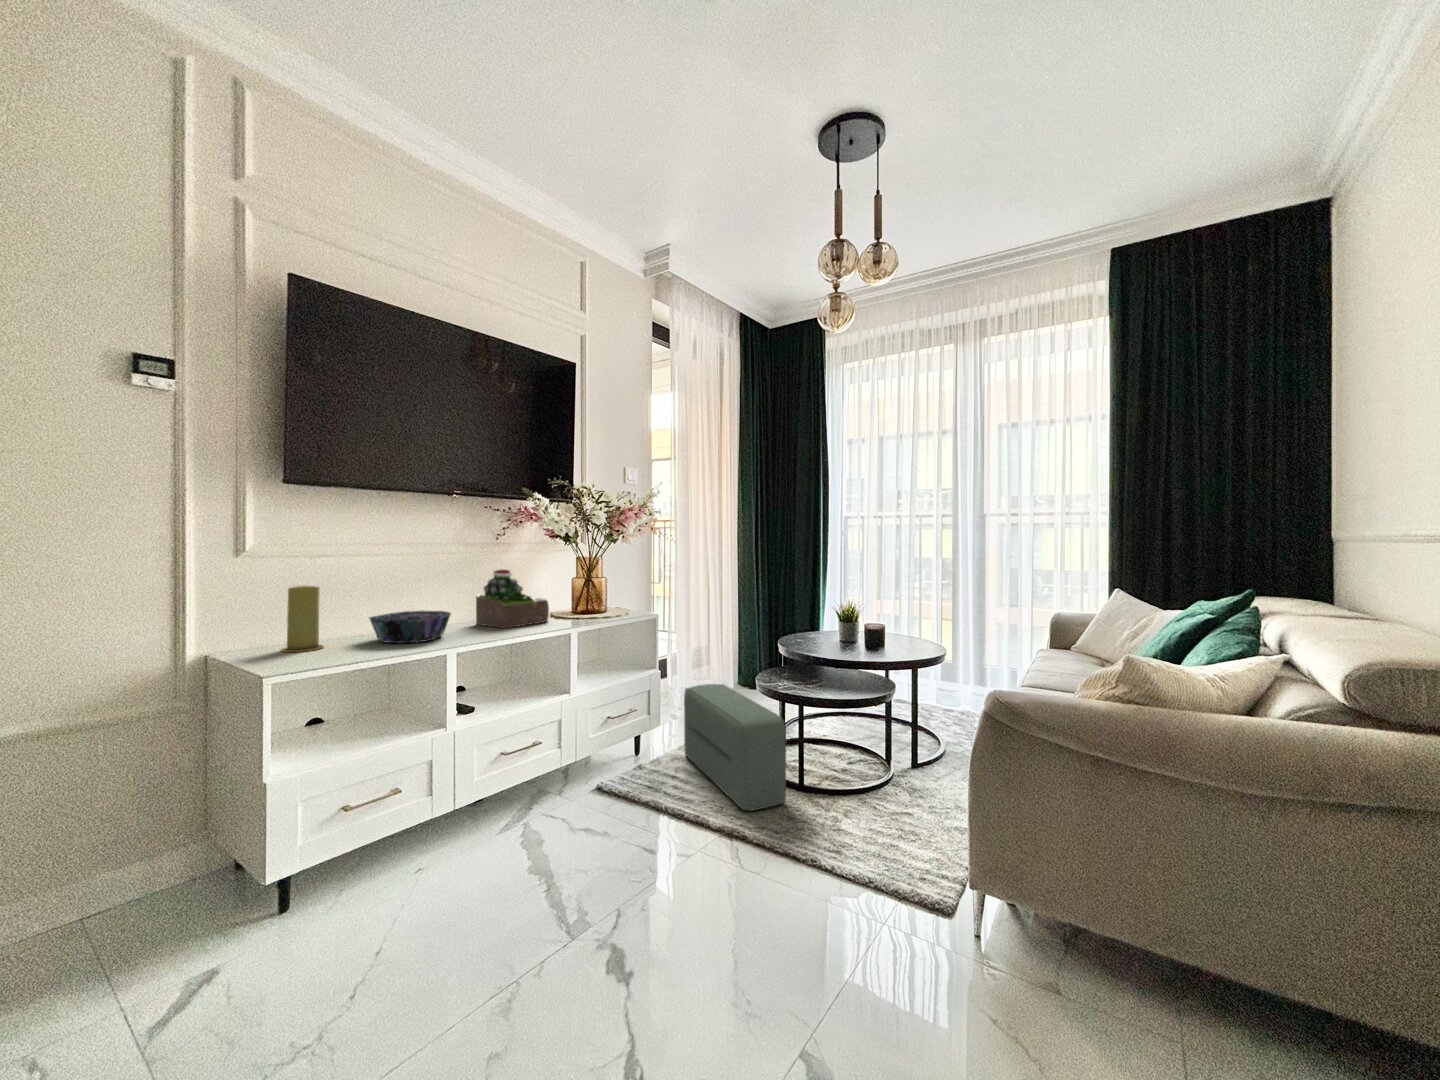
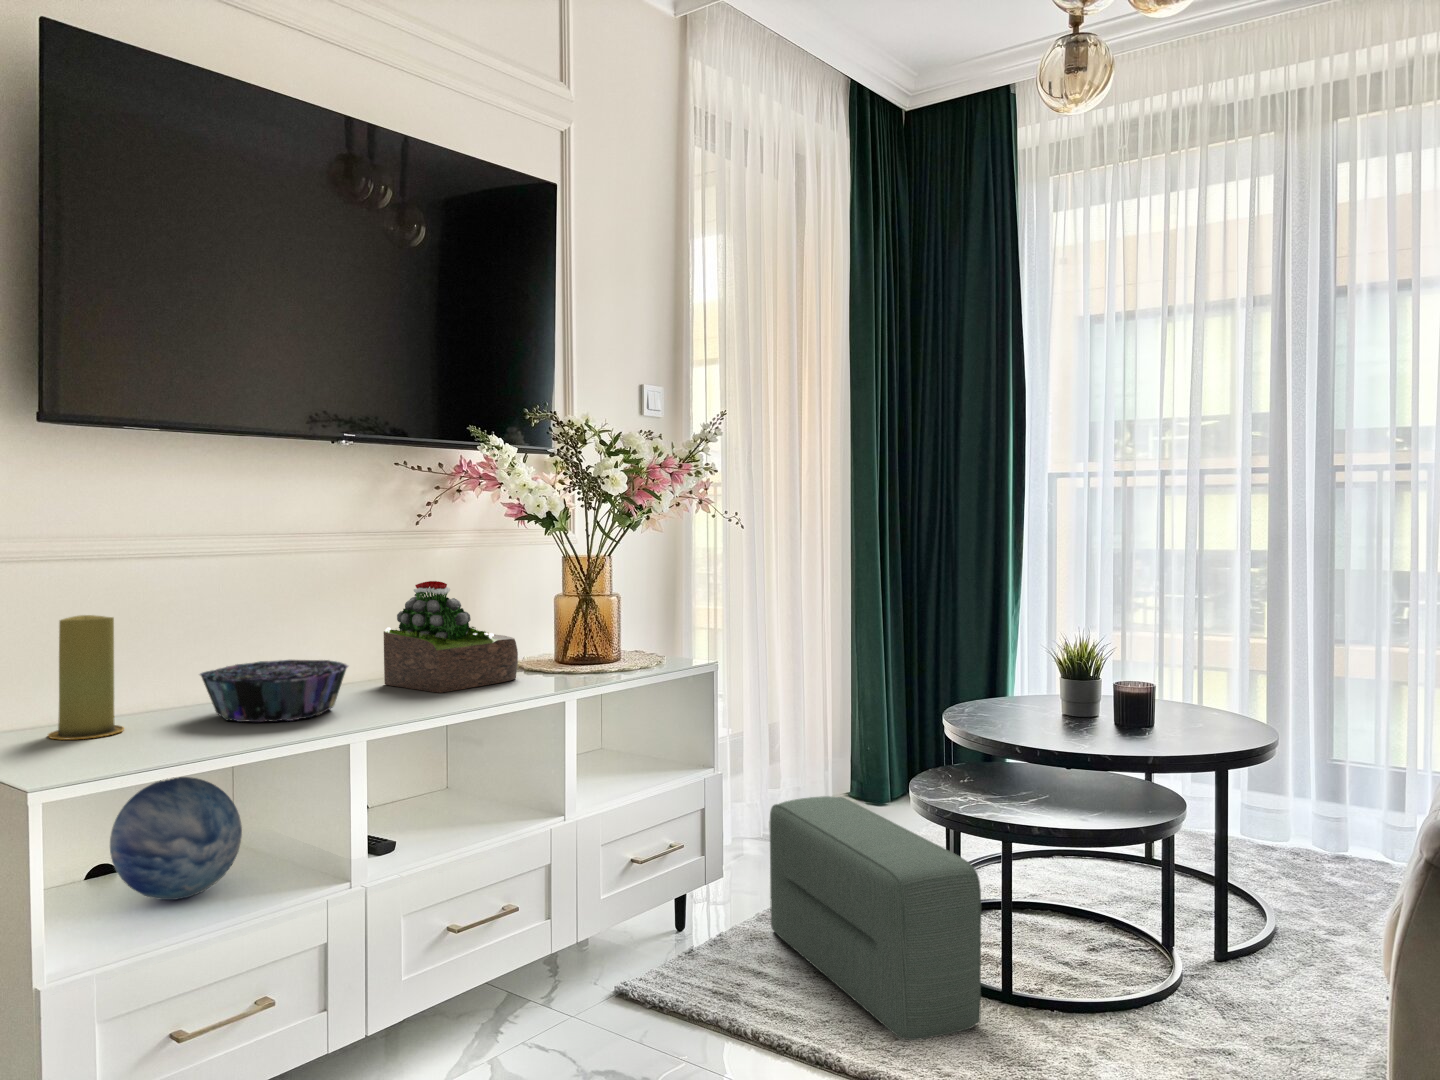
decorative orb: none [312,673,387,738] -> present [110,777,242,900]

